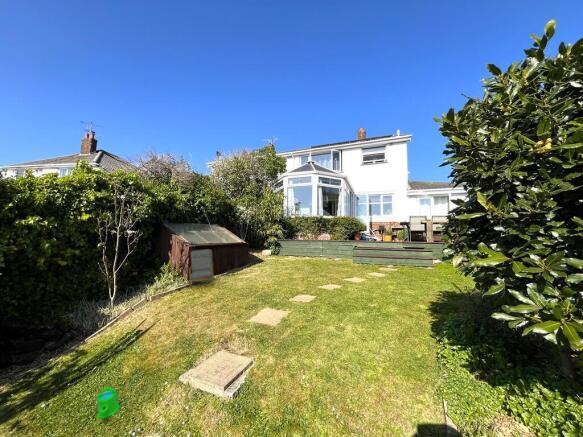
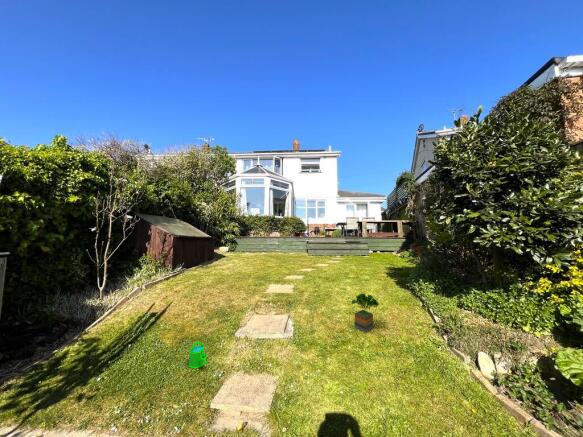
armchair: present [189,249,214,288] -> none [173,239,201,277]
potted tree: none [310,343,346,402] -> present [352,293,379,333]

